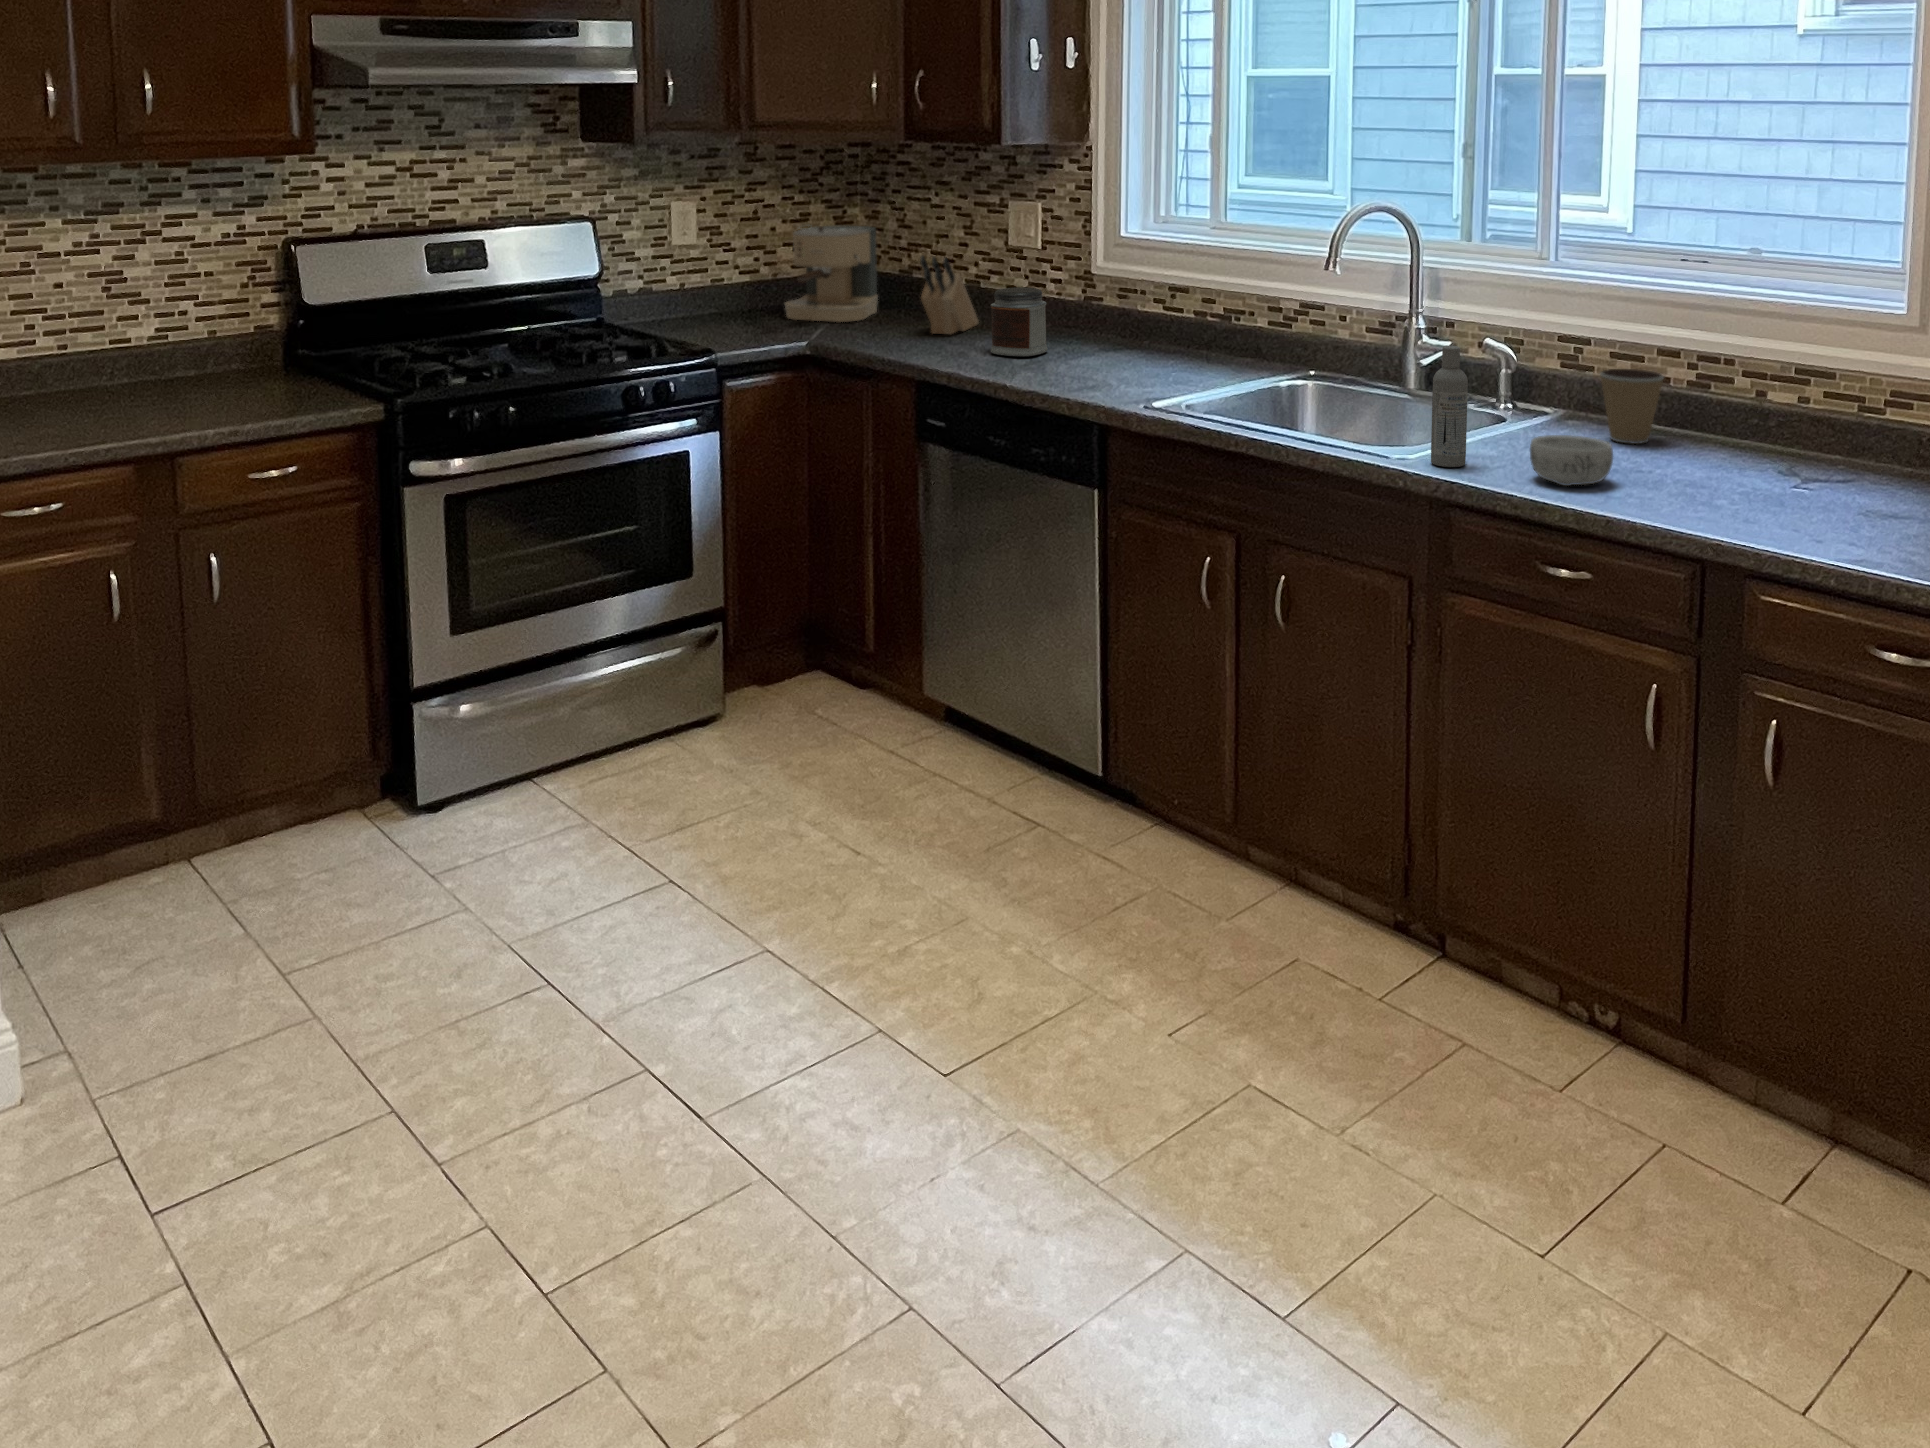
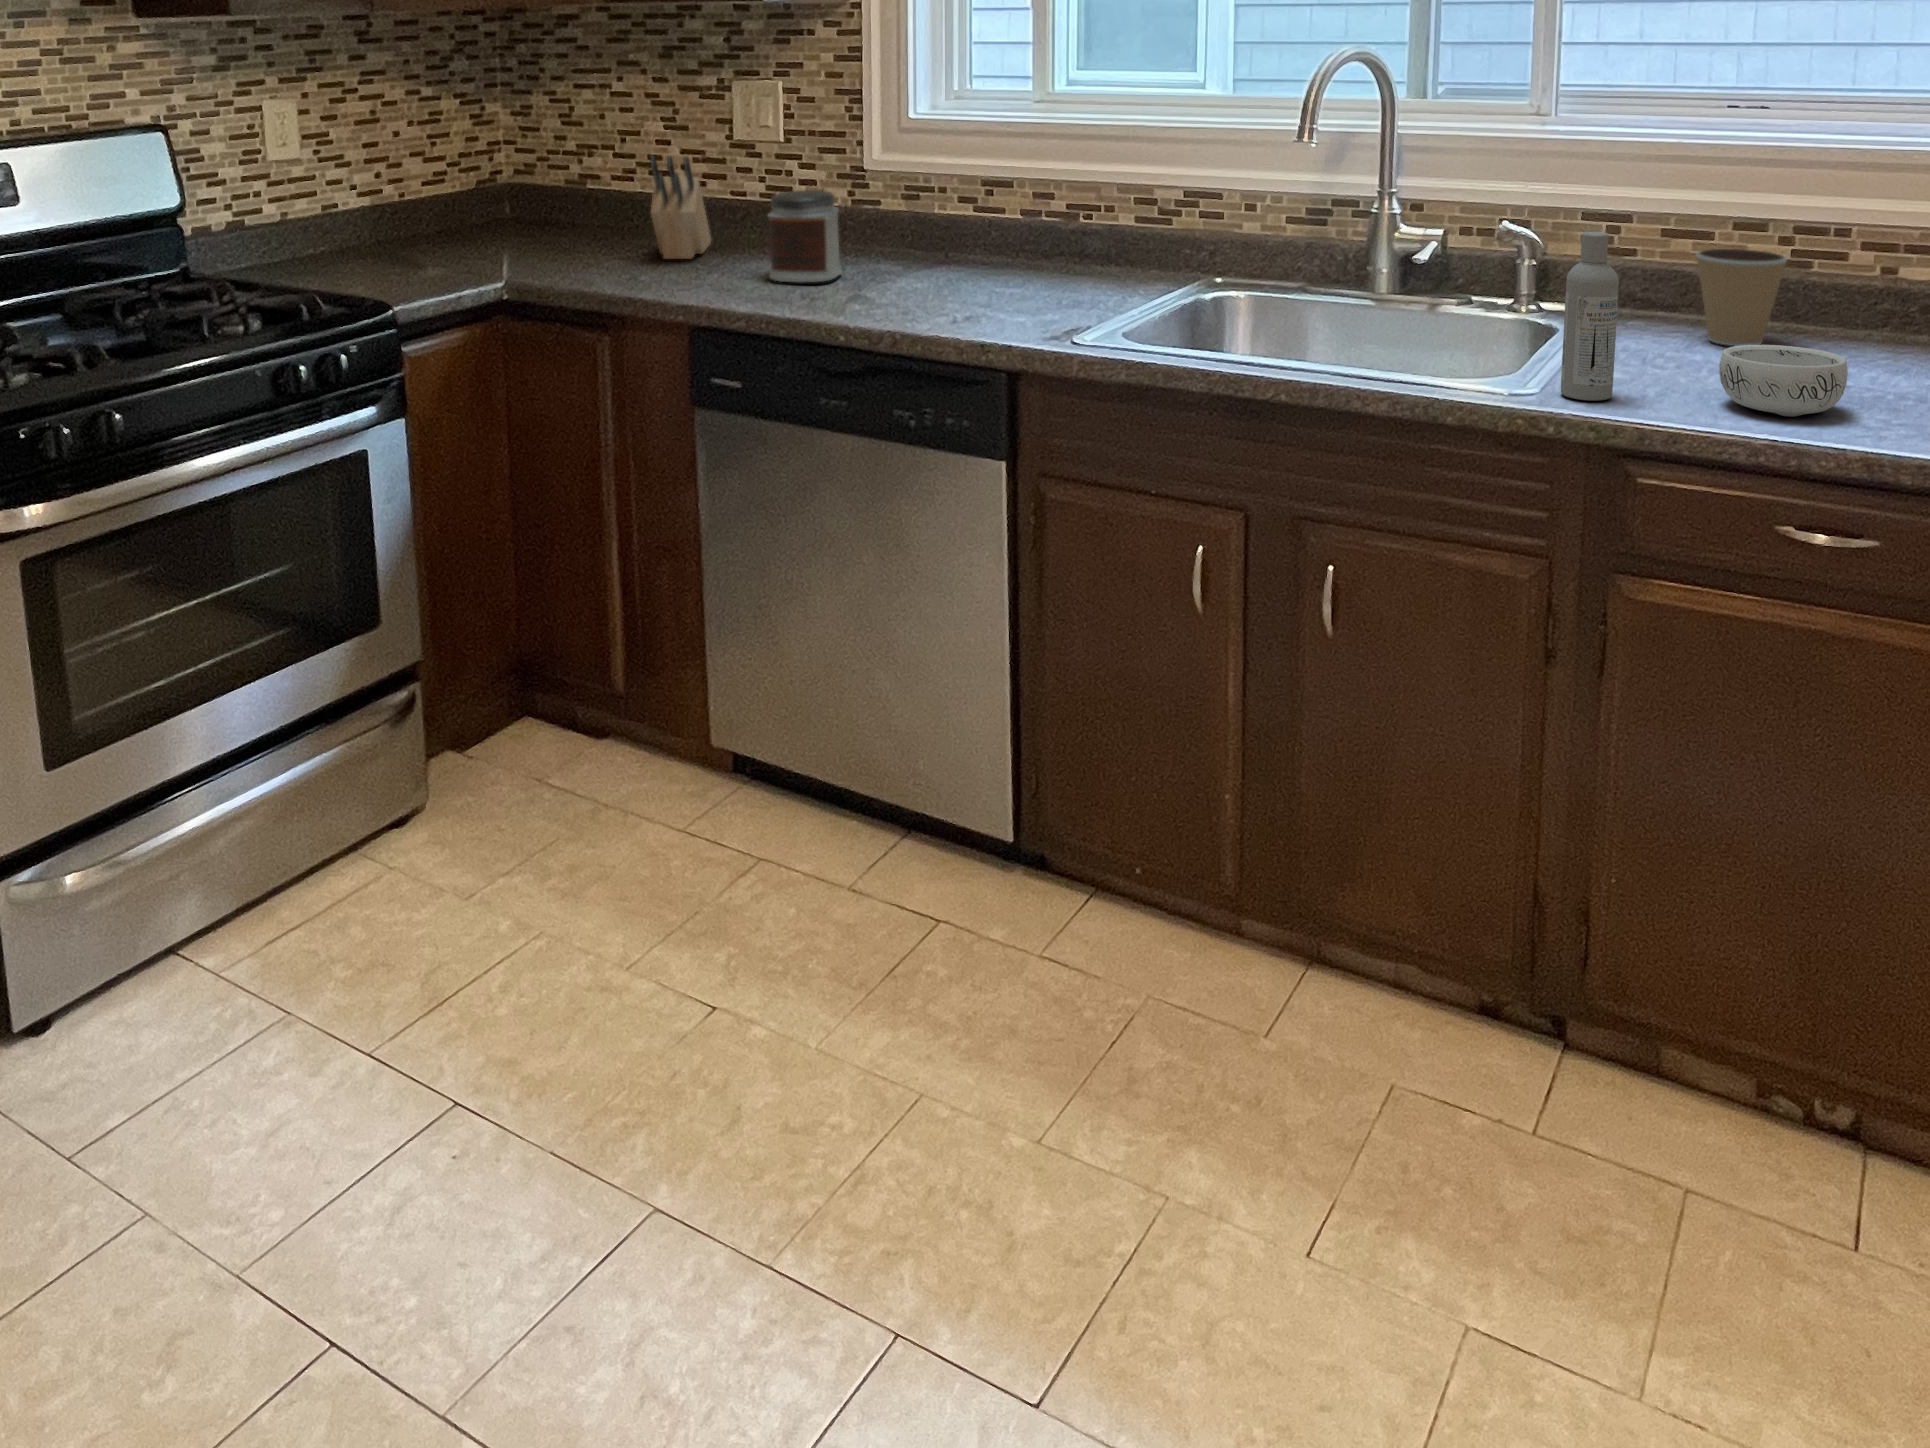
coffee maker: present [785,225,878,322] -> none [443,123,563,252]

